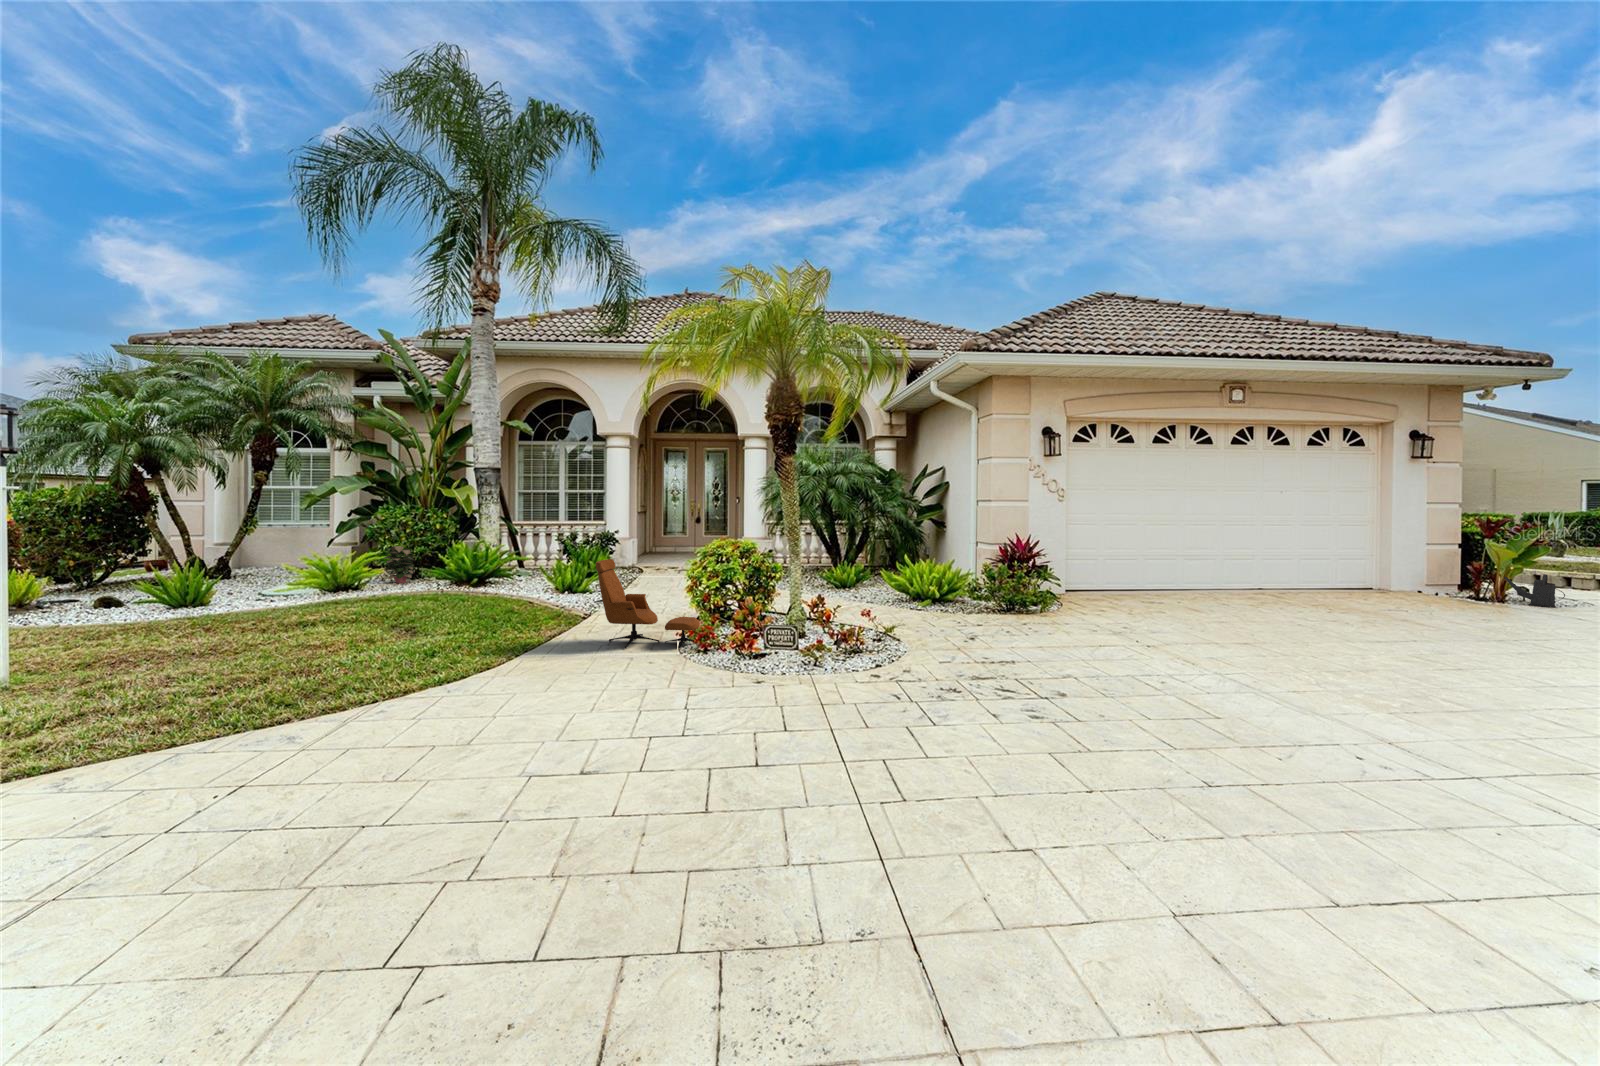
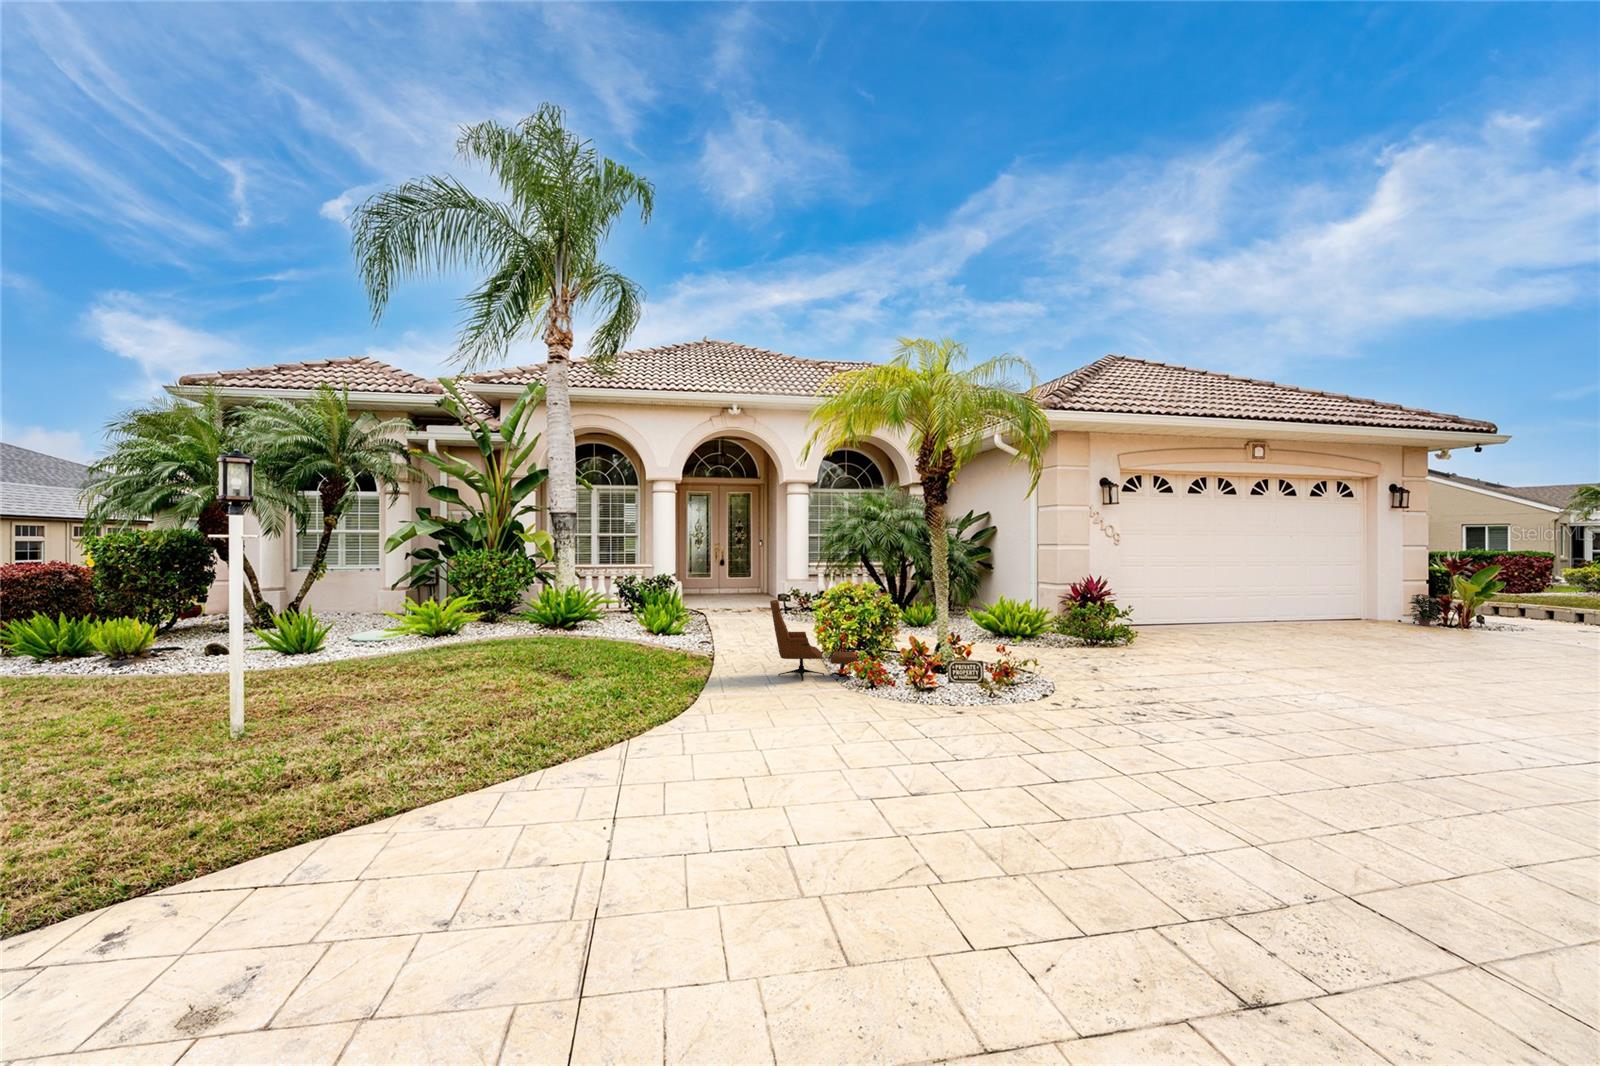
decorative plant: present [384,546,413,583] -> present [1409,594,1437,626]
watering can: present [1504,574,1565,607] -> none [1473,605,1522,632]

